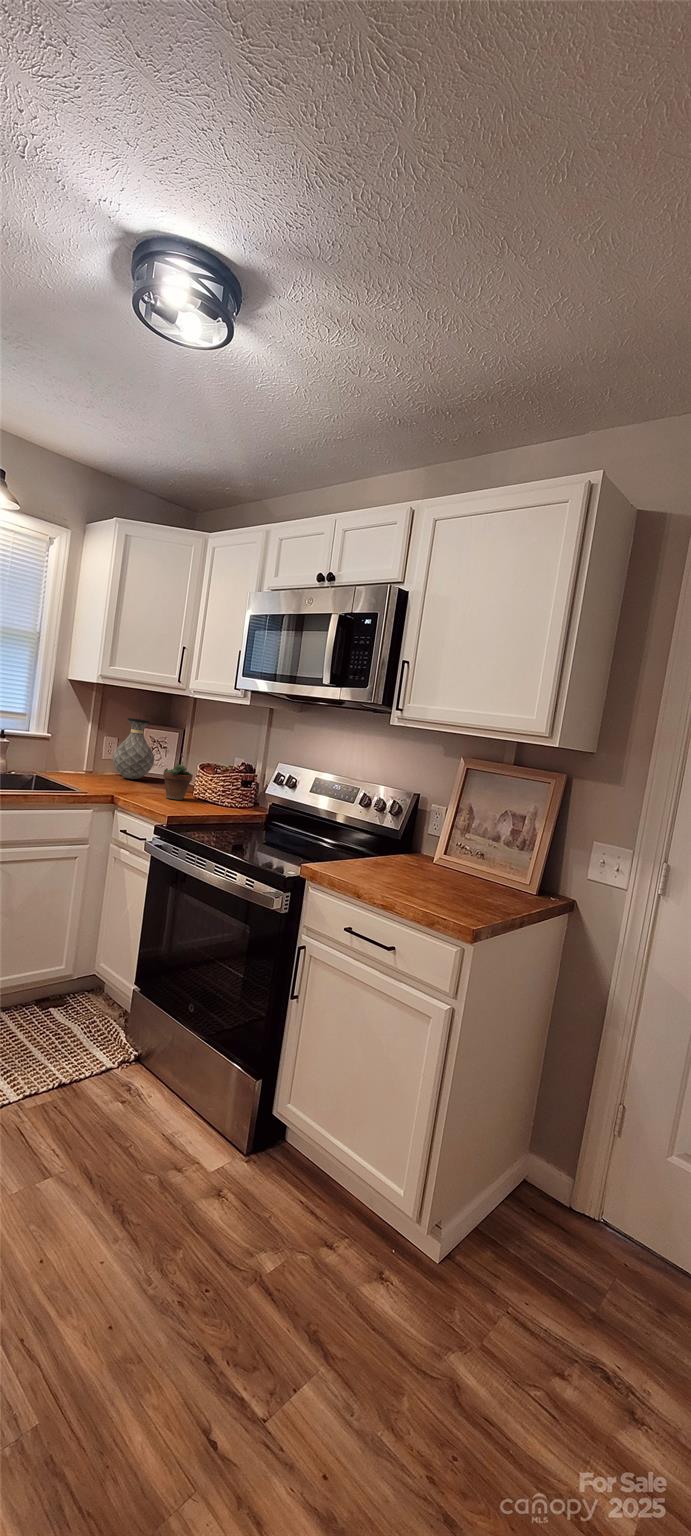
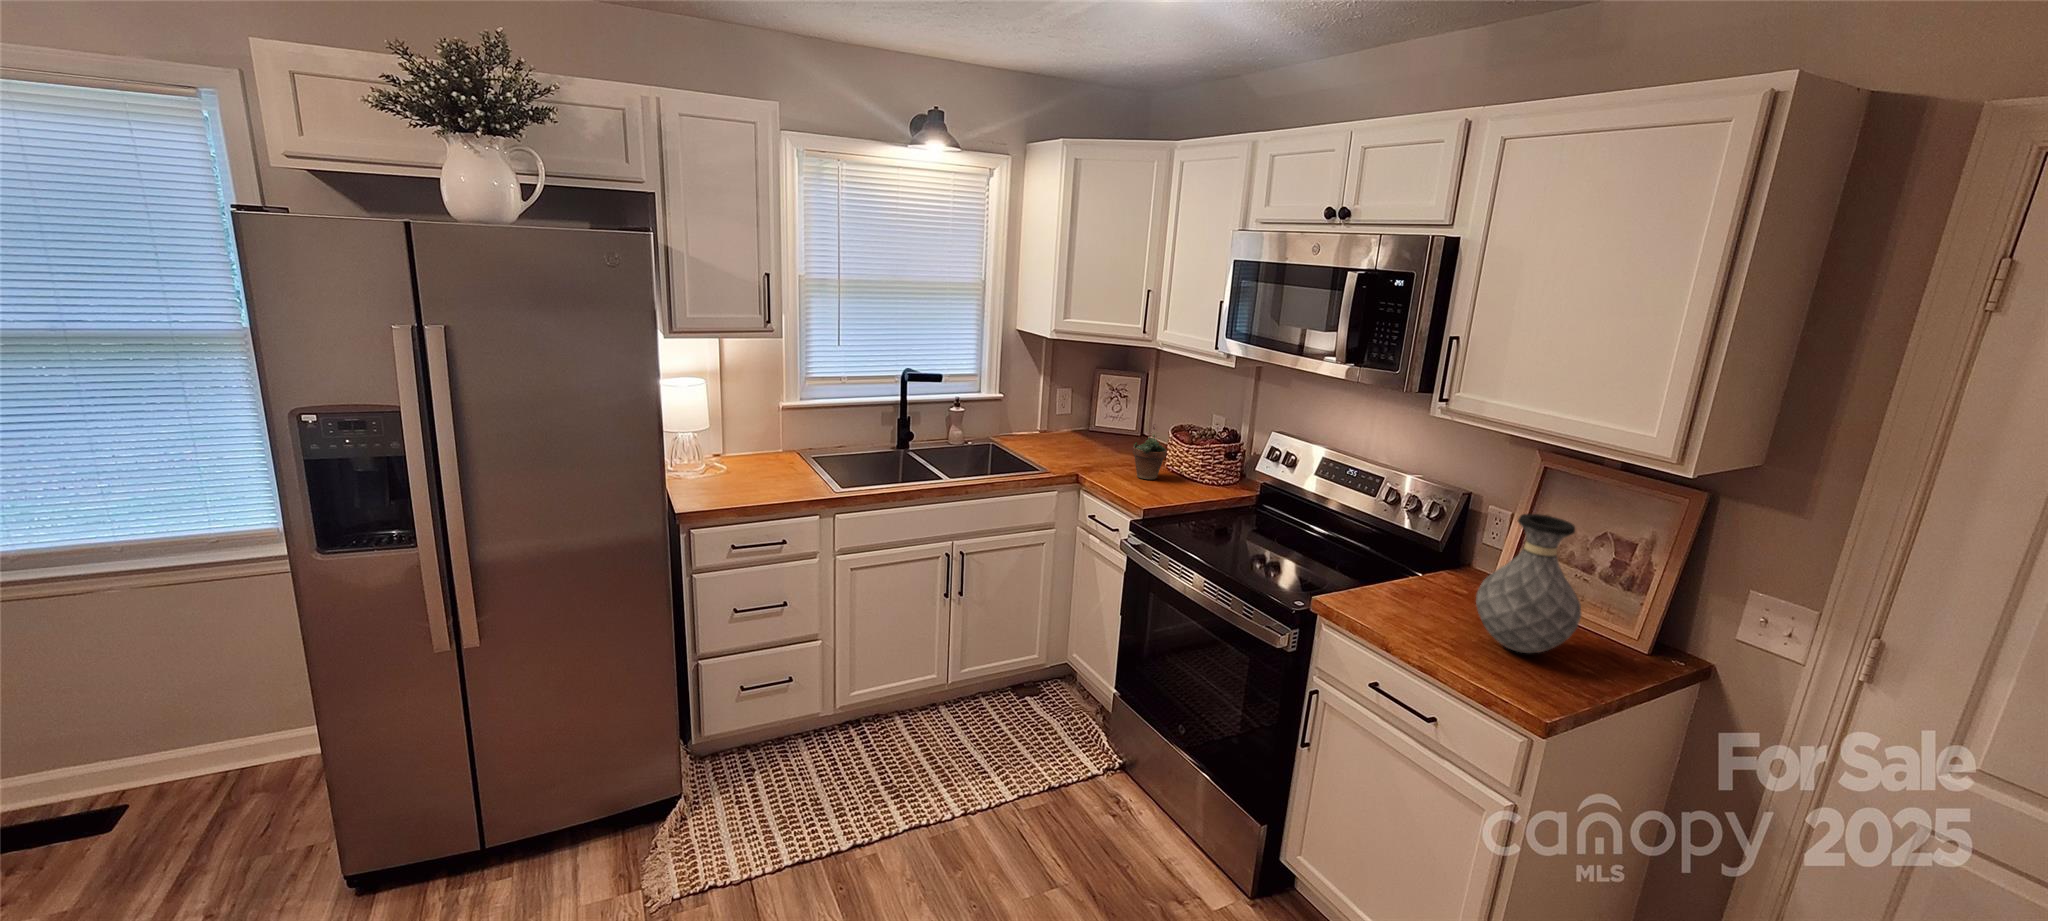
vase: present [113,718,154,779] -> present [1476,514,1581,653]

